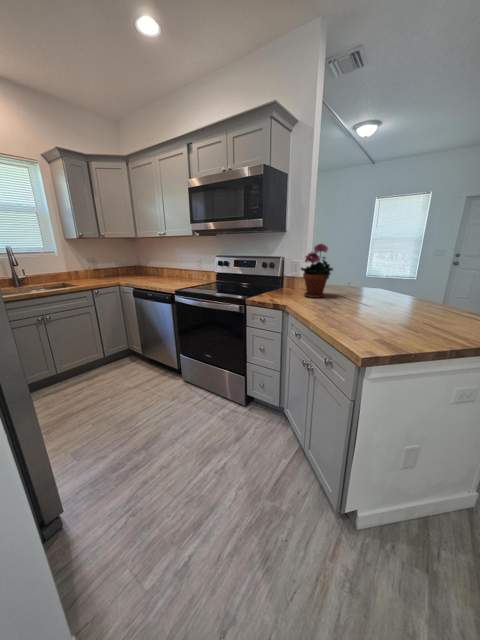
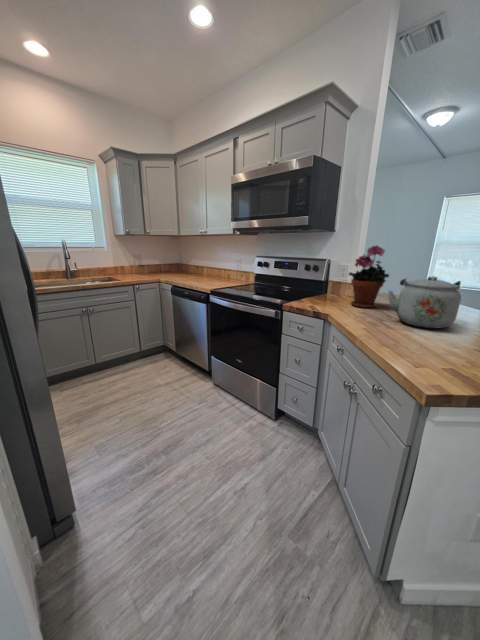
kettle: none [332,268,387,311] -> present [388,276,461,328]

